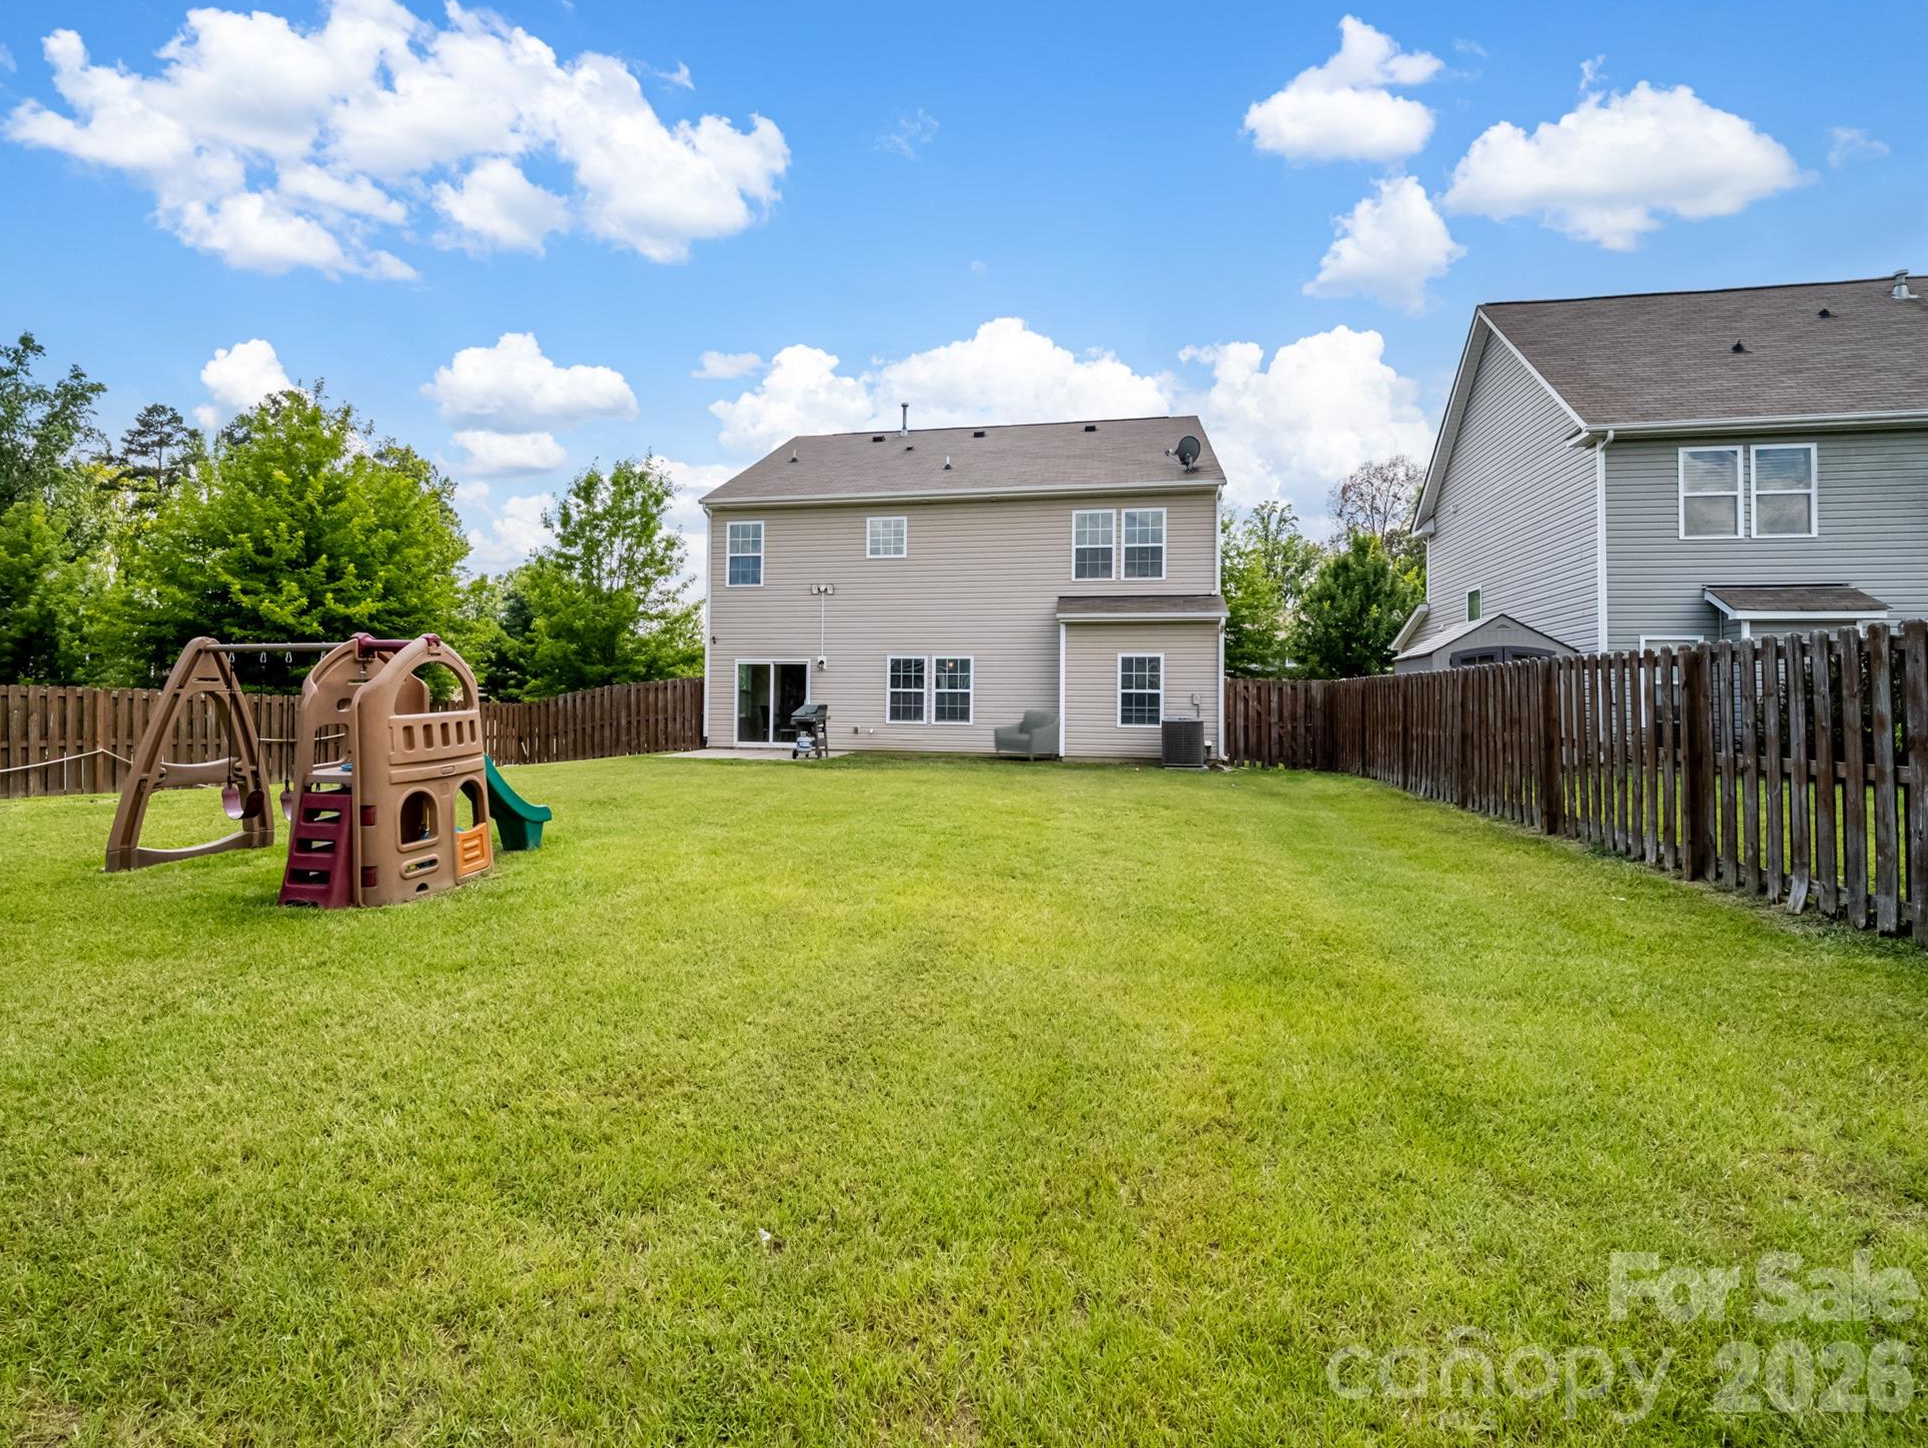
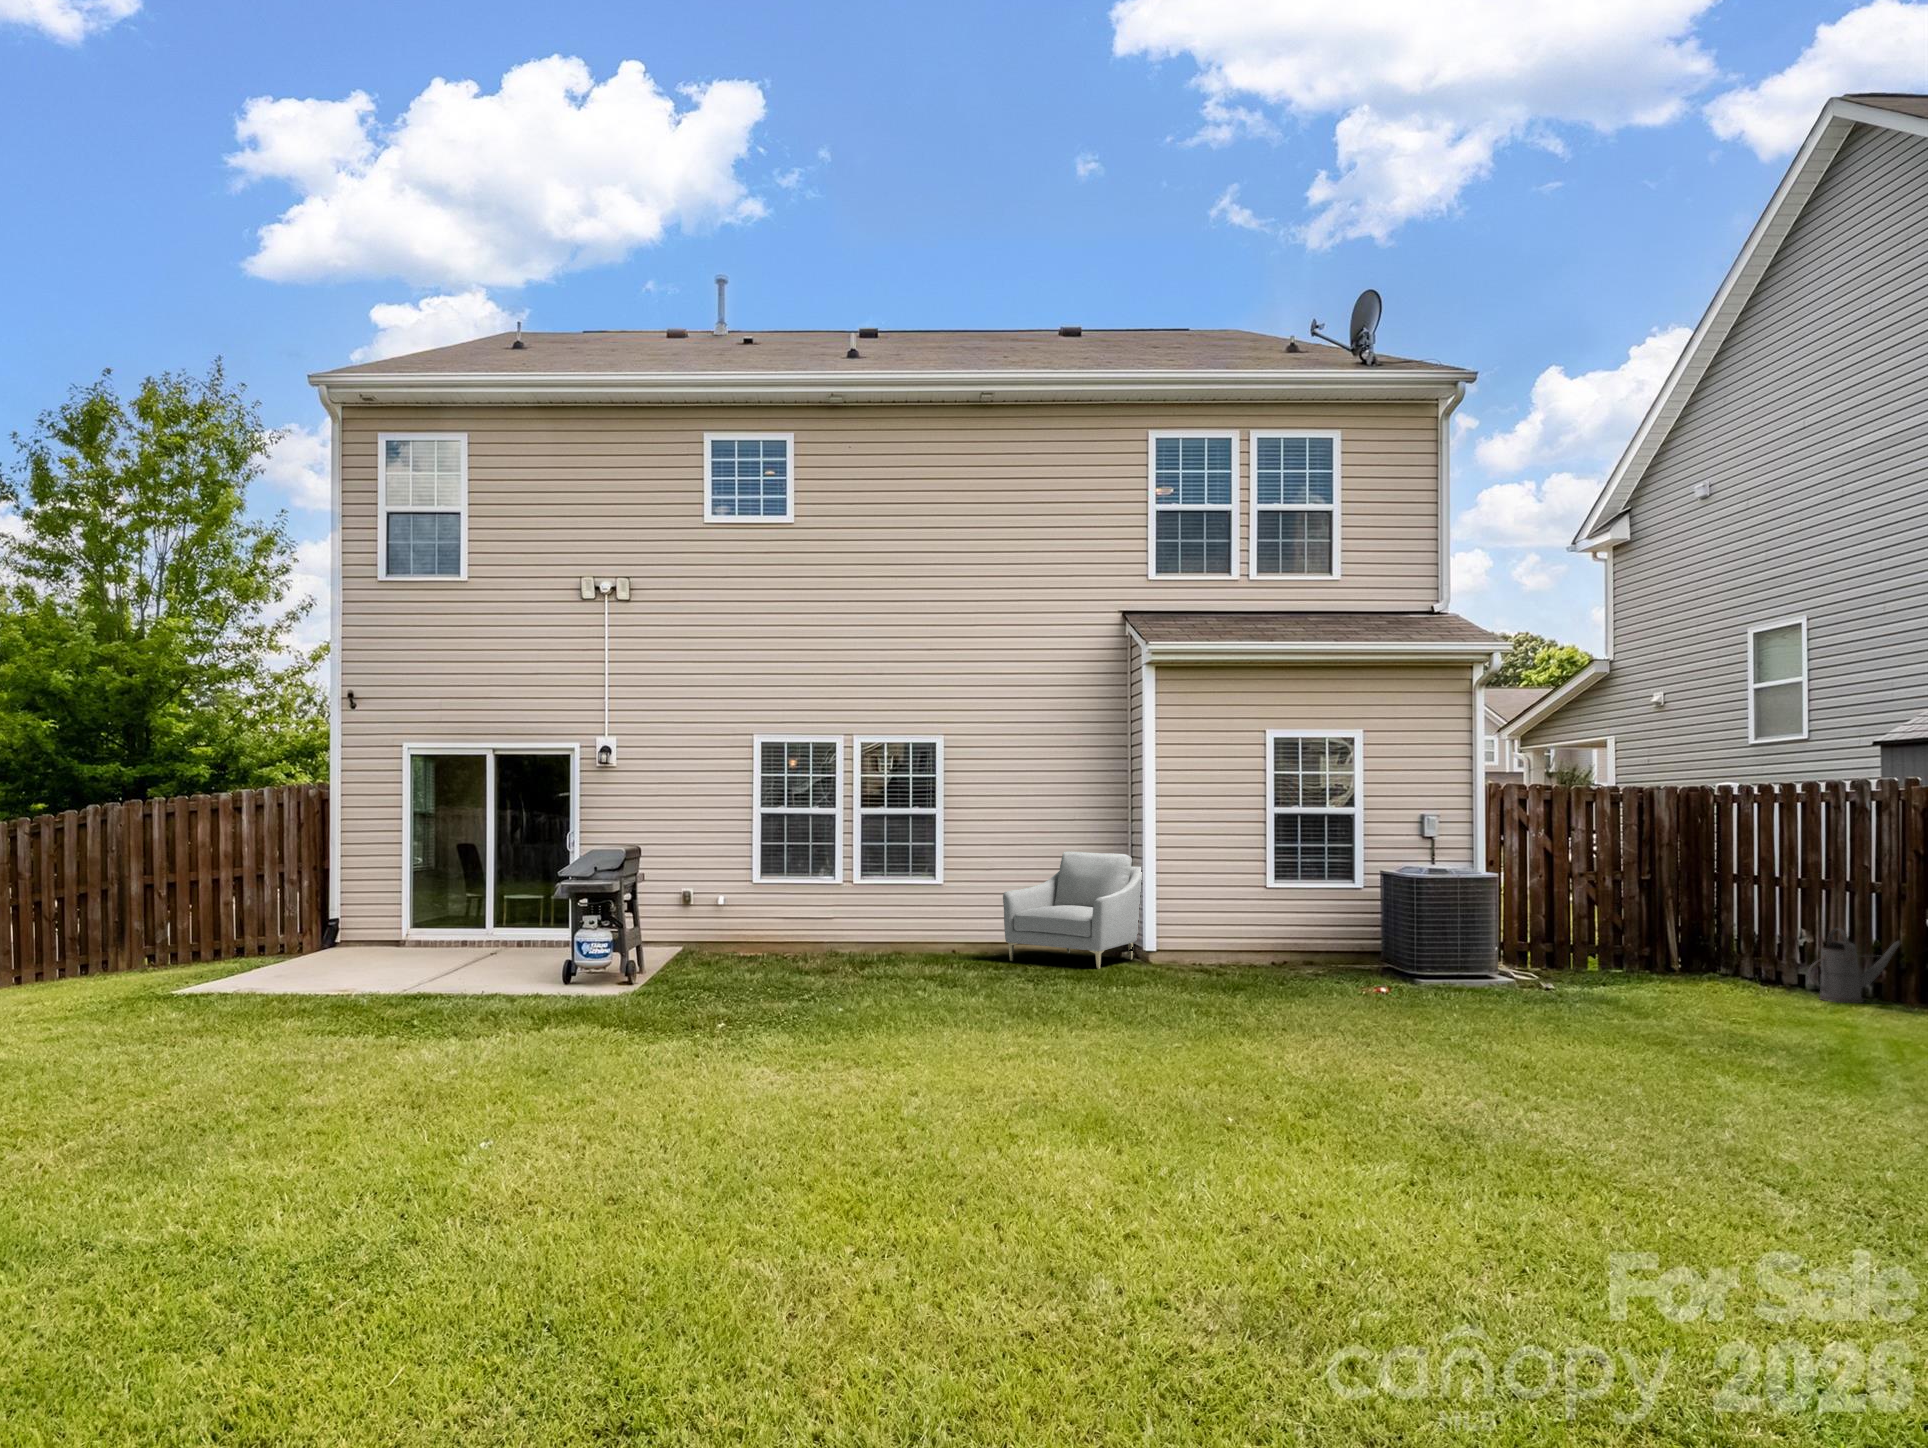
watering can: none [1328,745,1370,778] -> present [1808,928,1900,1003]

